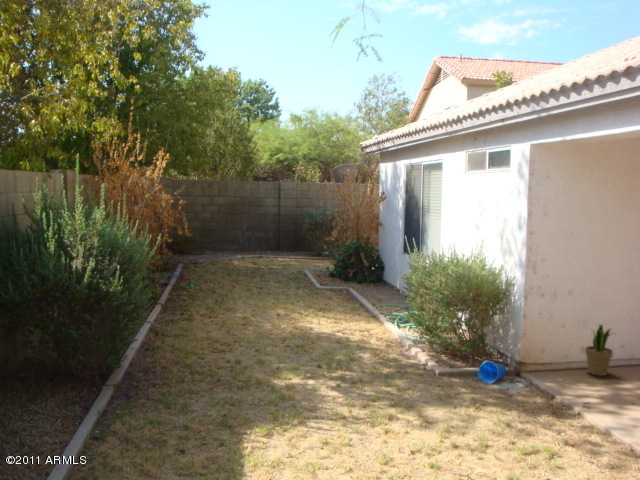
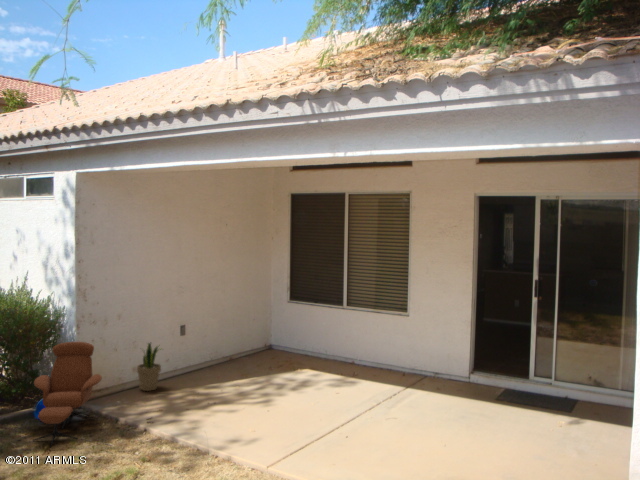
lounge chair: none [471,311,542,407] -> present [34,342,102,447]

